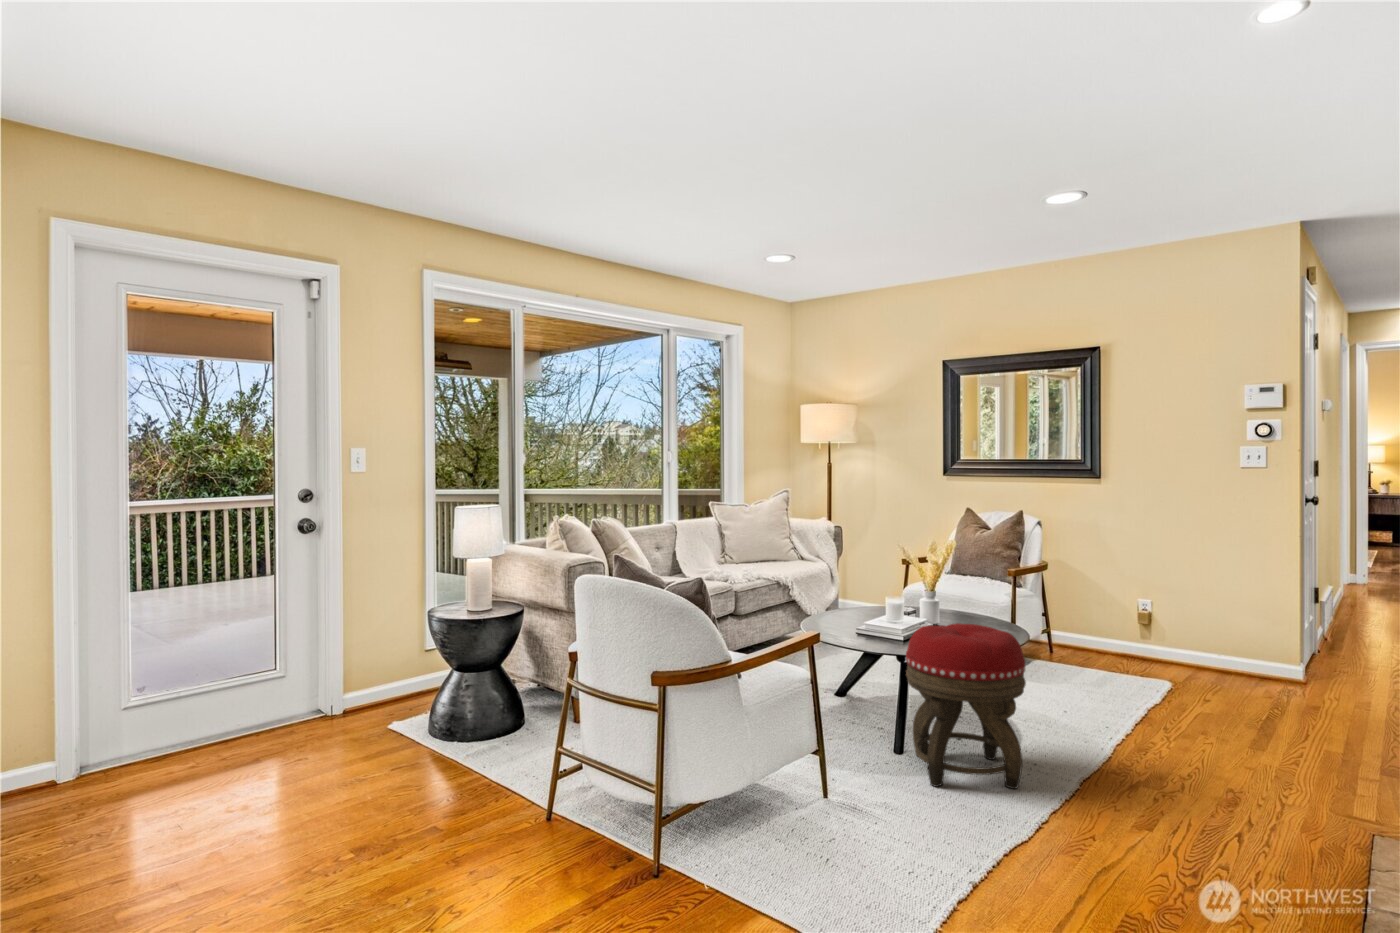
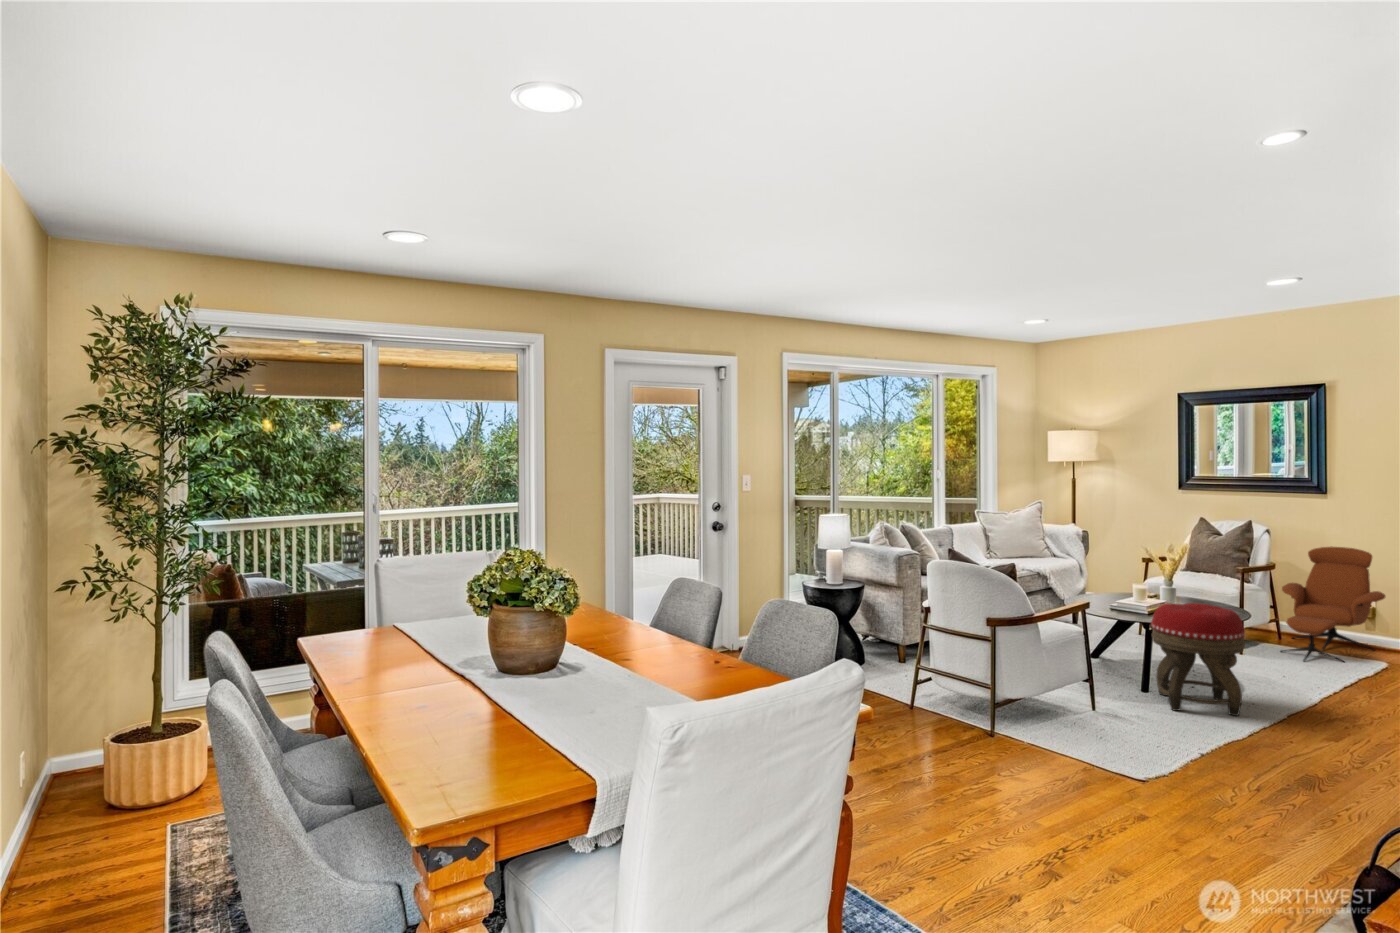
lounge chair: none [1054,540,1164,686] -> present [1281,547,1385,662]

